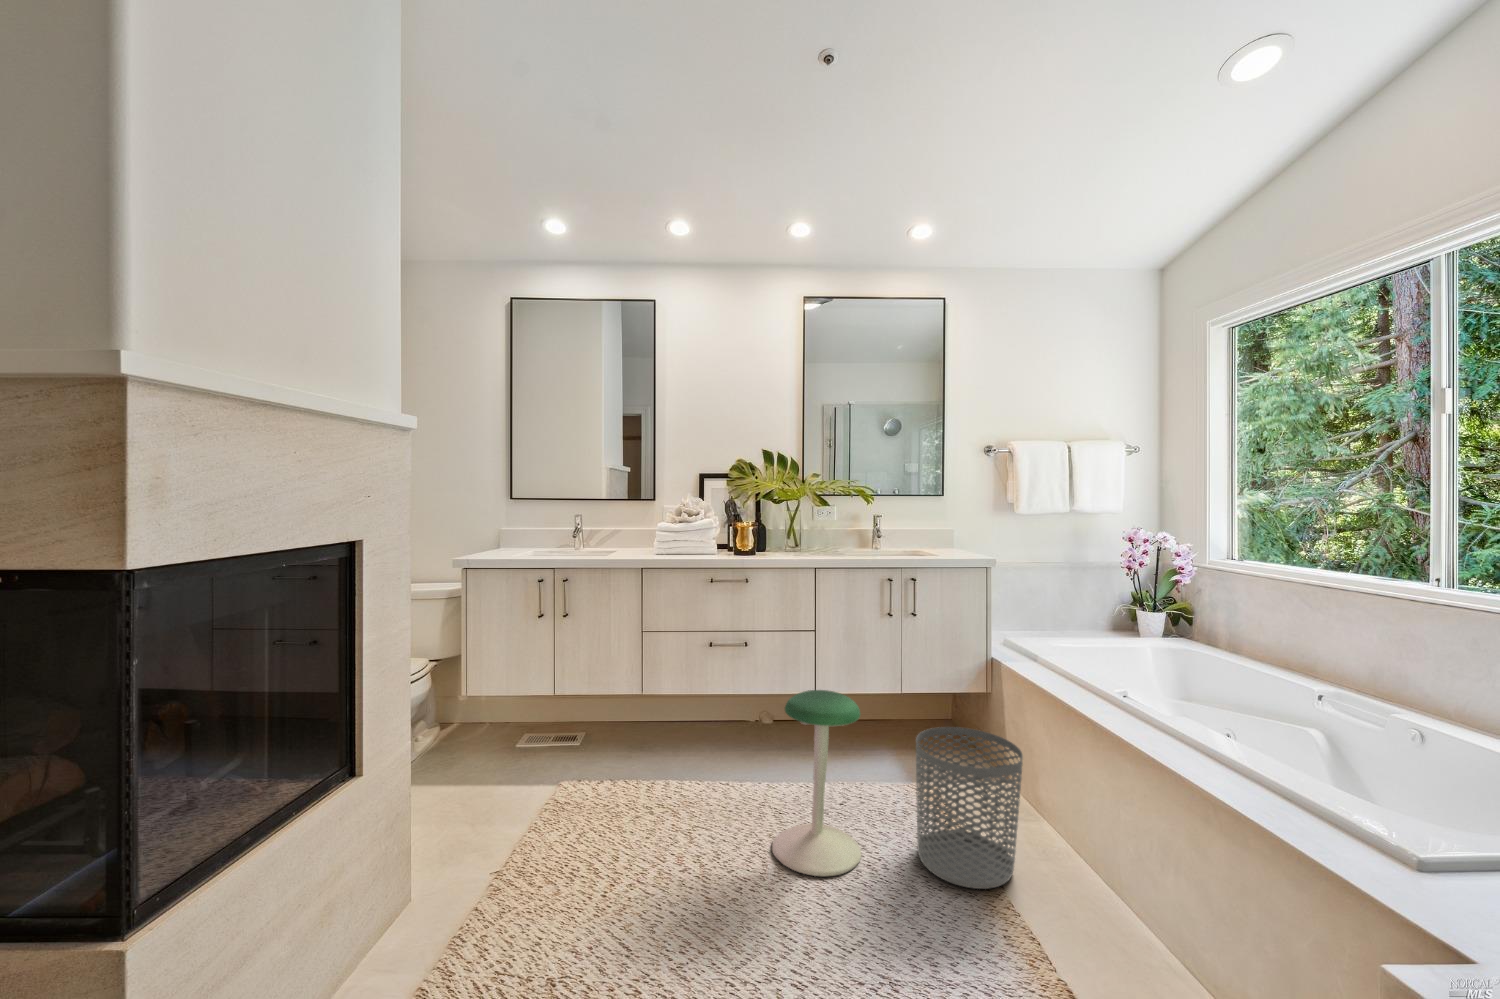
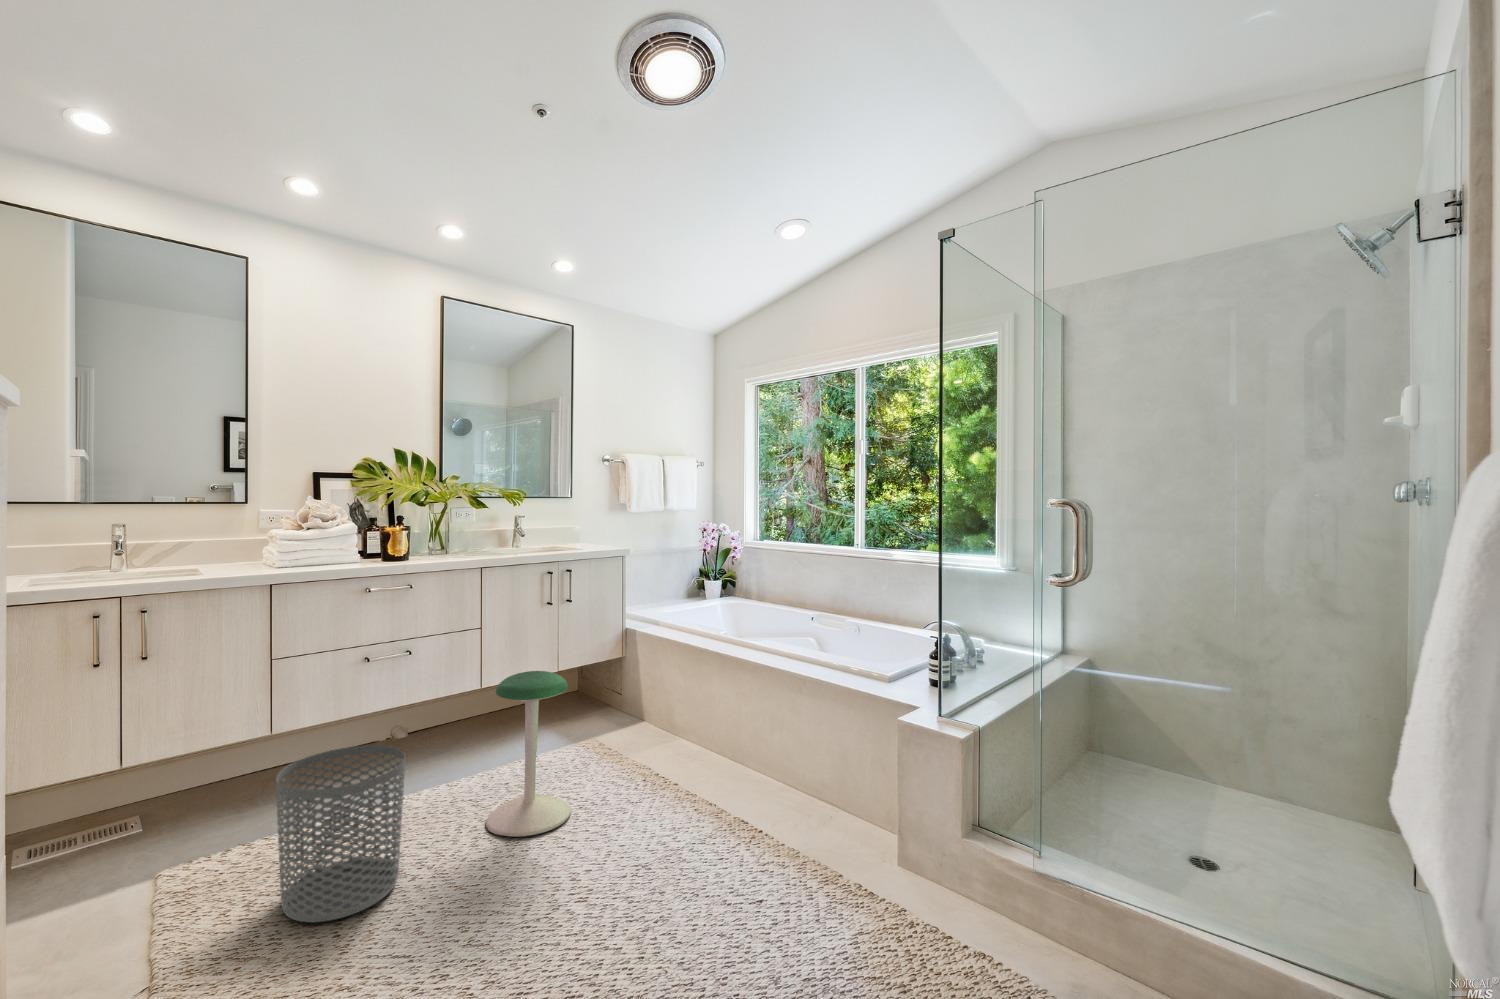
waste bin: present [916,727,1023,889] -> present [276,745,405,922]

